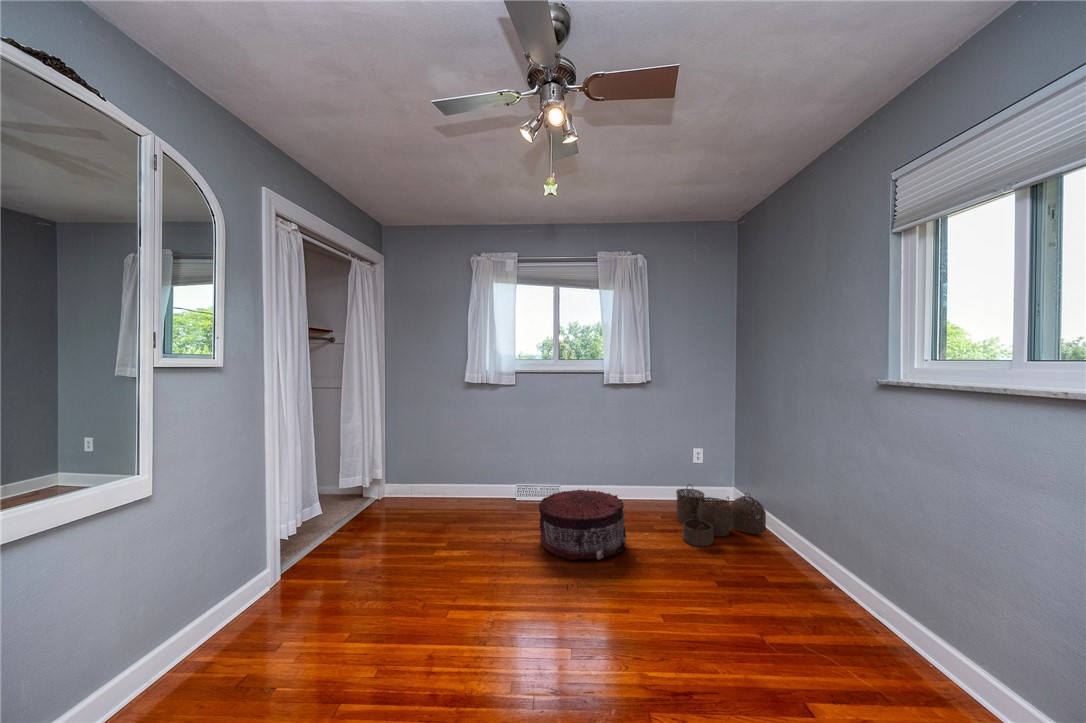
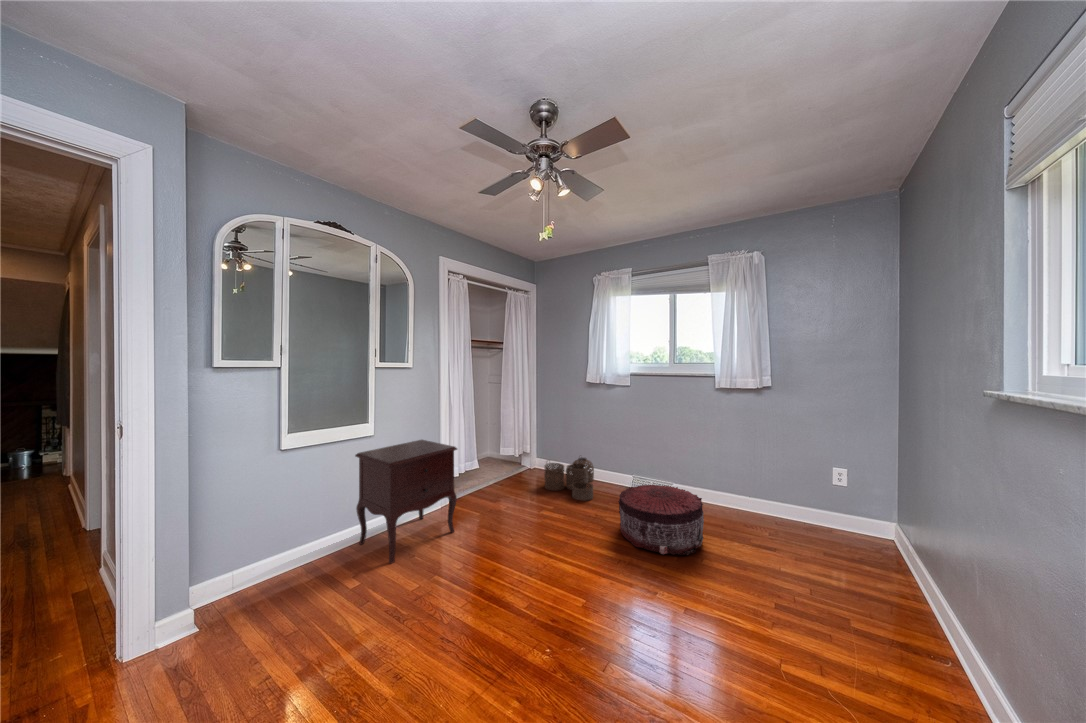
nightstand: none [153,482,340,688] -> present [355,440,457,563]
woven basket: present [676,487,766,546] -> present [544,457,594,501]

